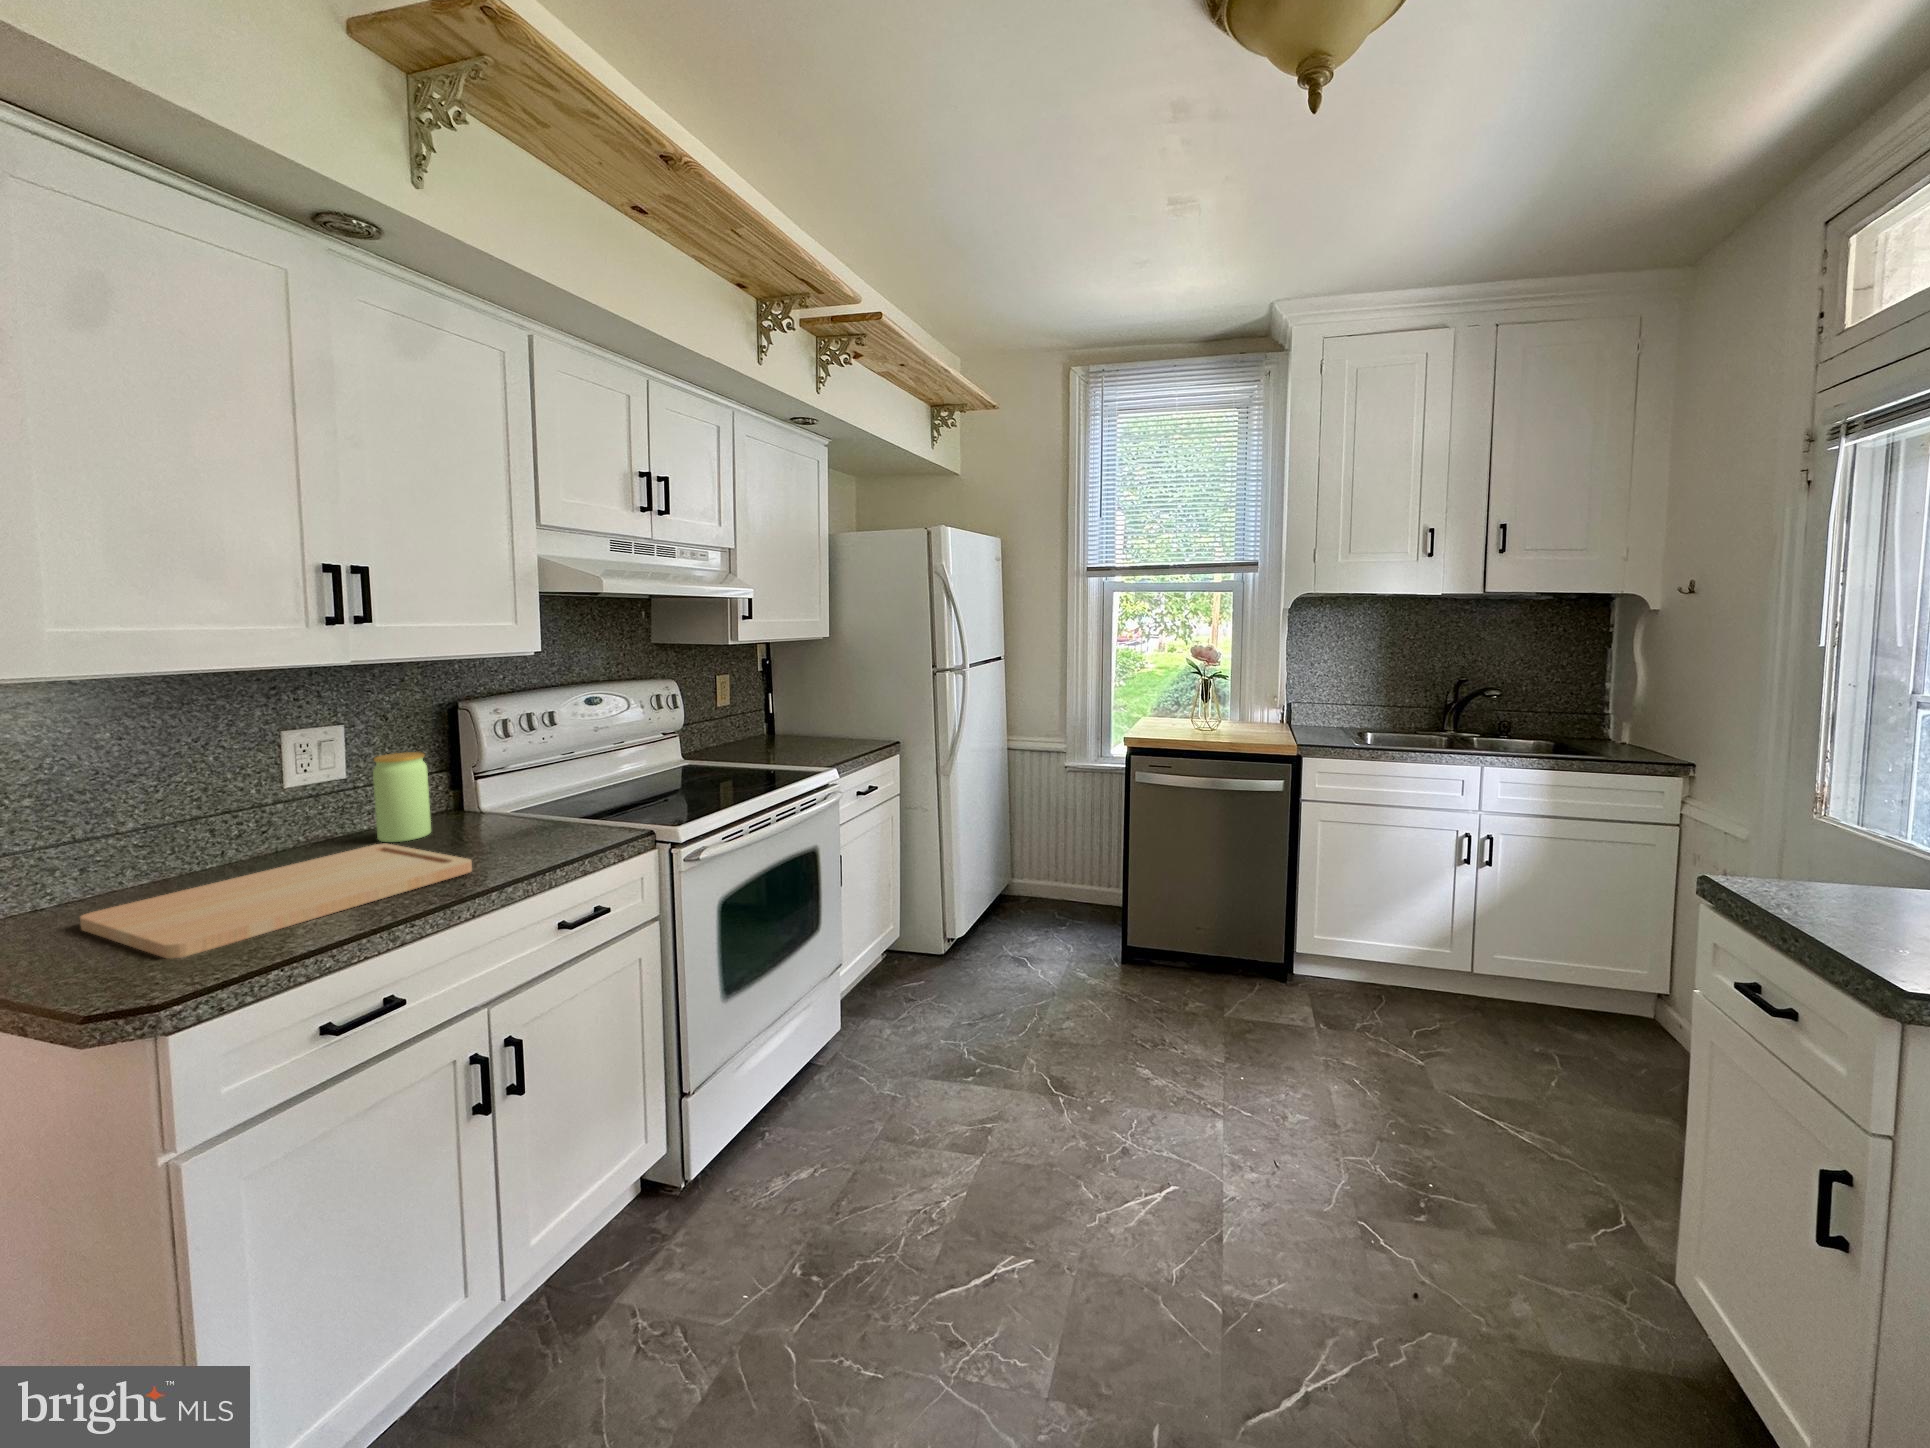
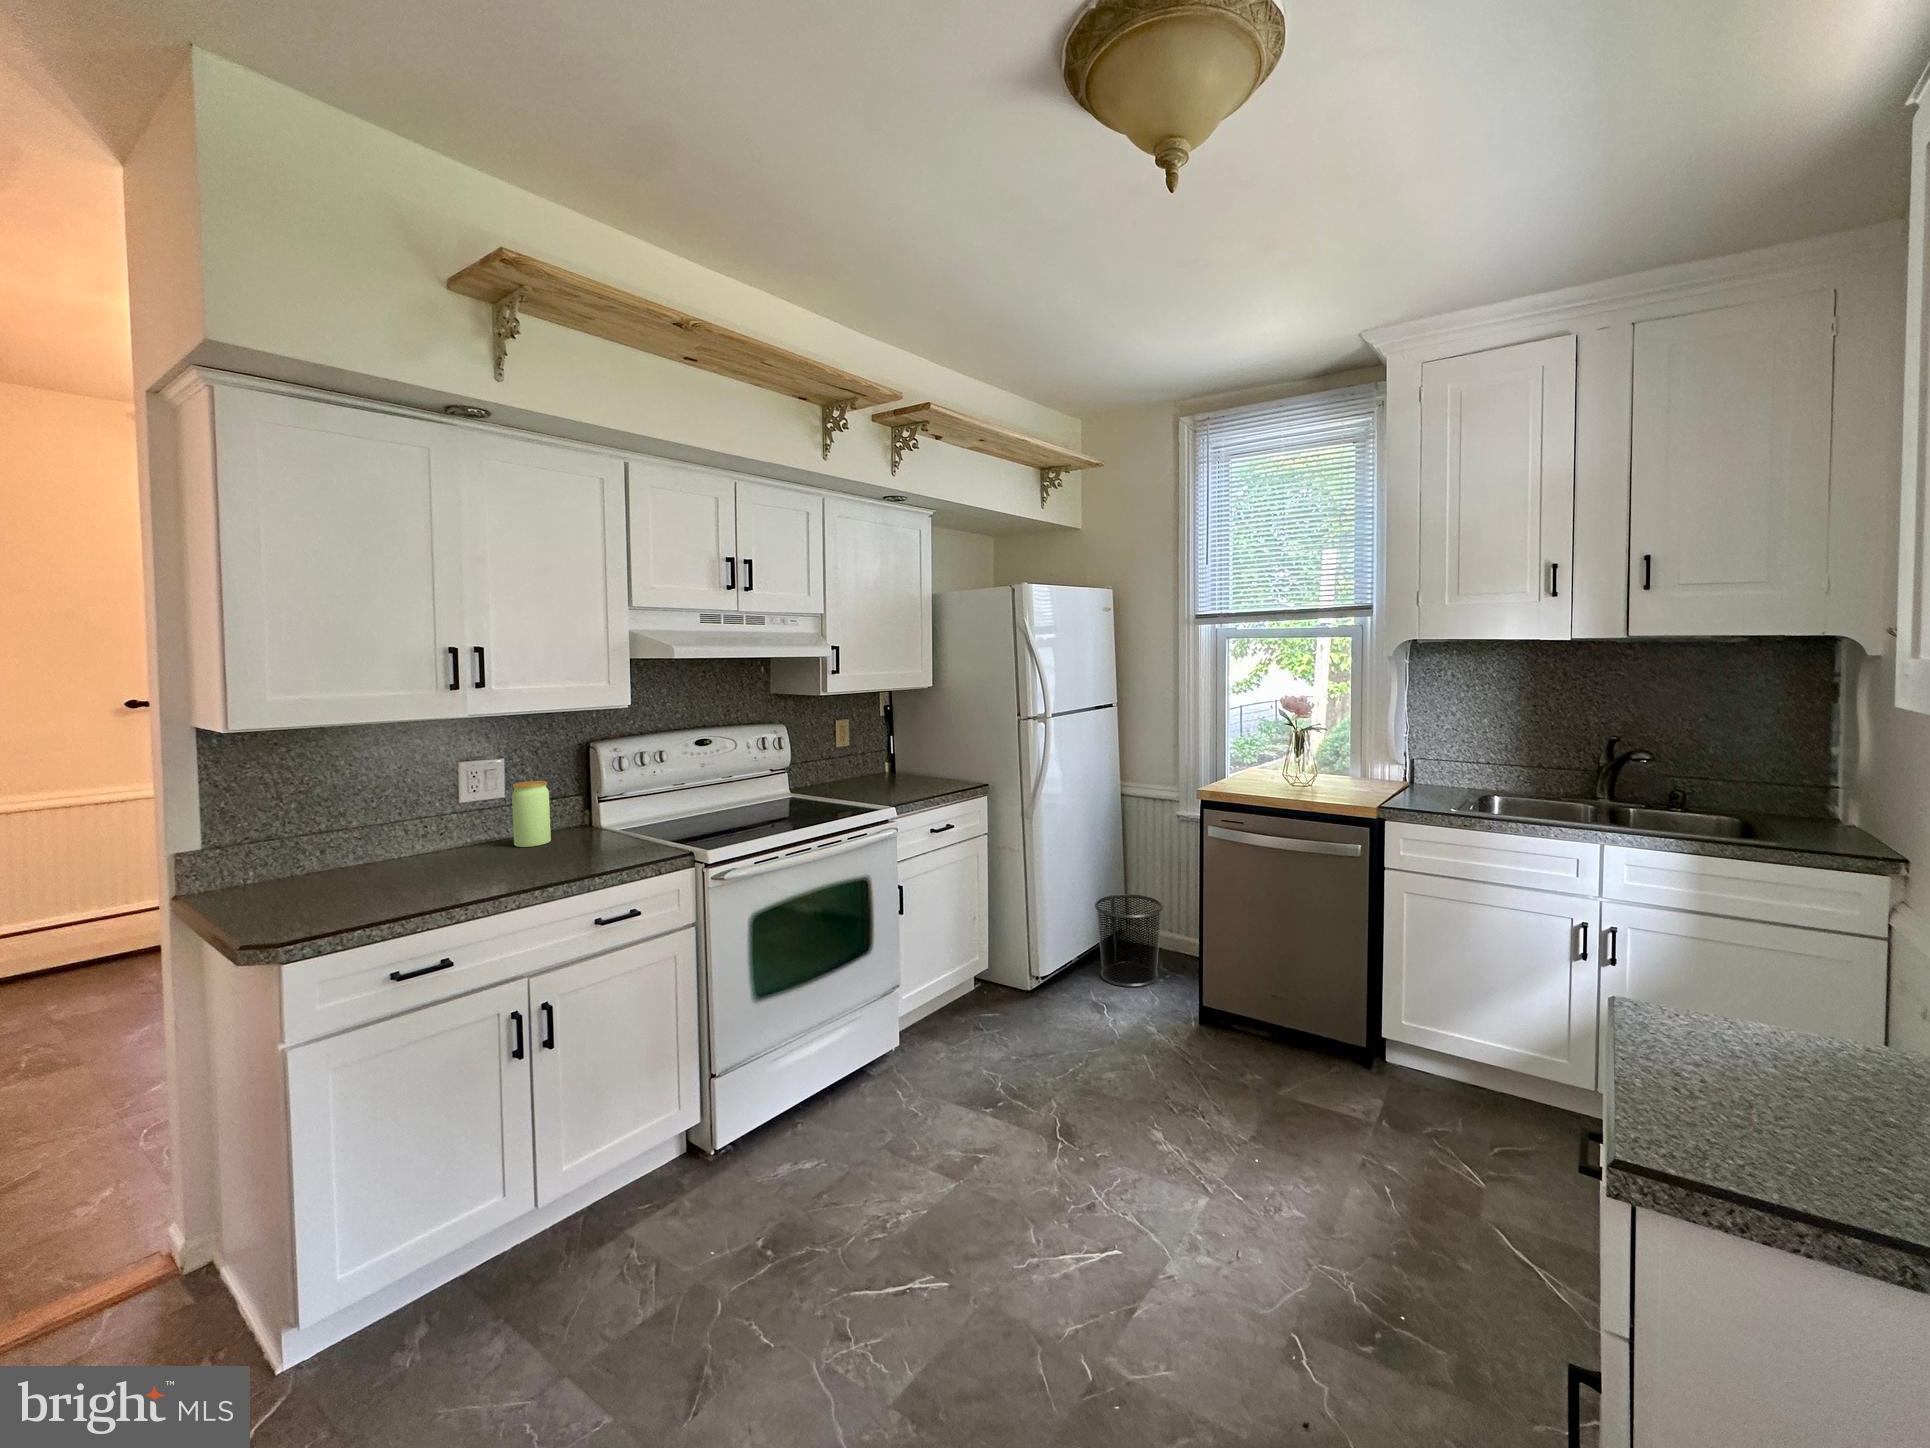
cutting board: present [80,843,472,959] -> none [305,848,537,914]
waste bin: none [1000,847,1067,937] -> present [1095,894,1163,987]

